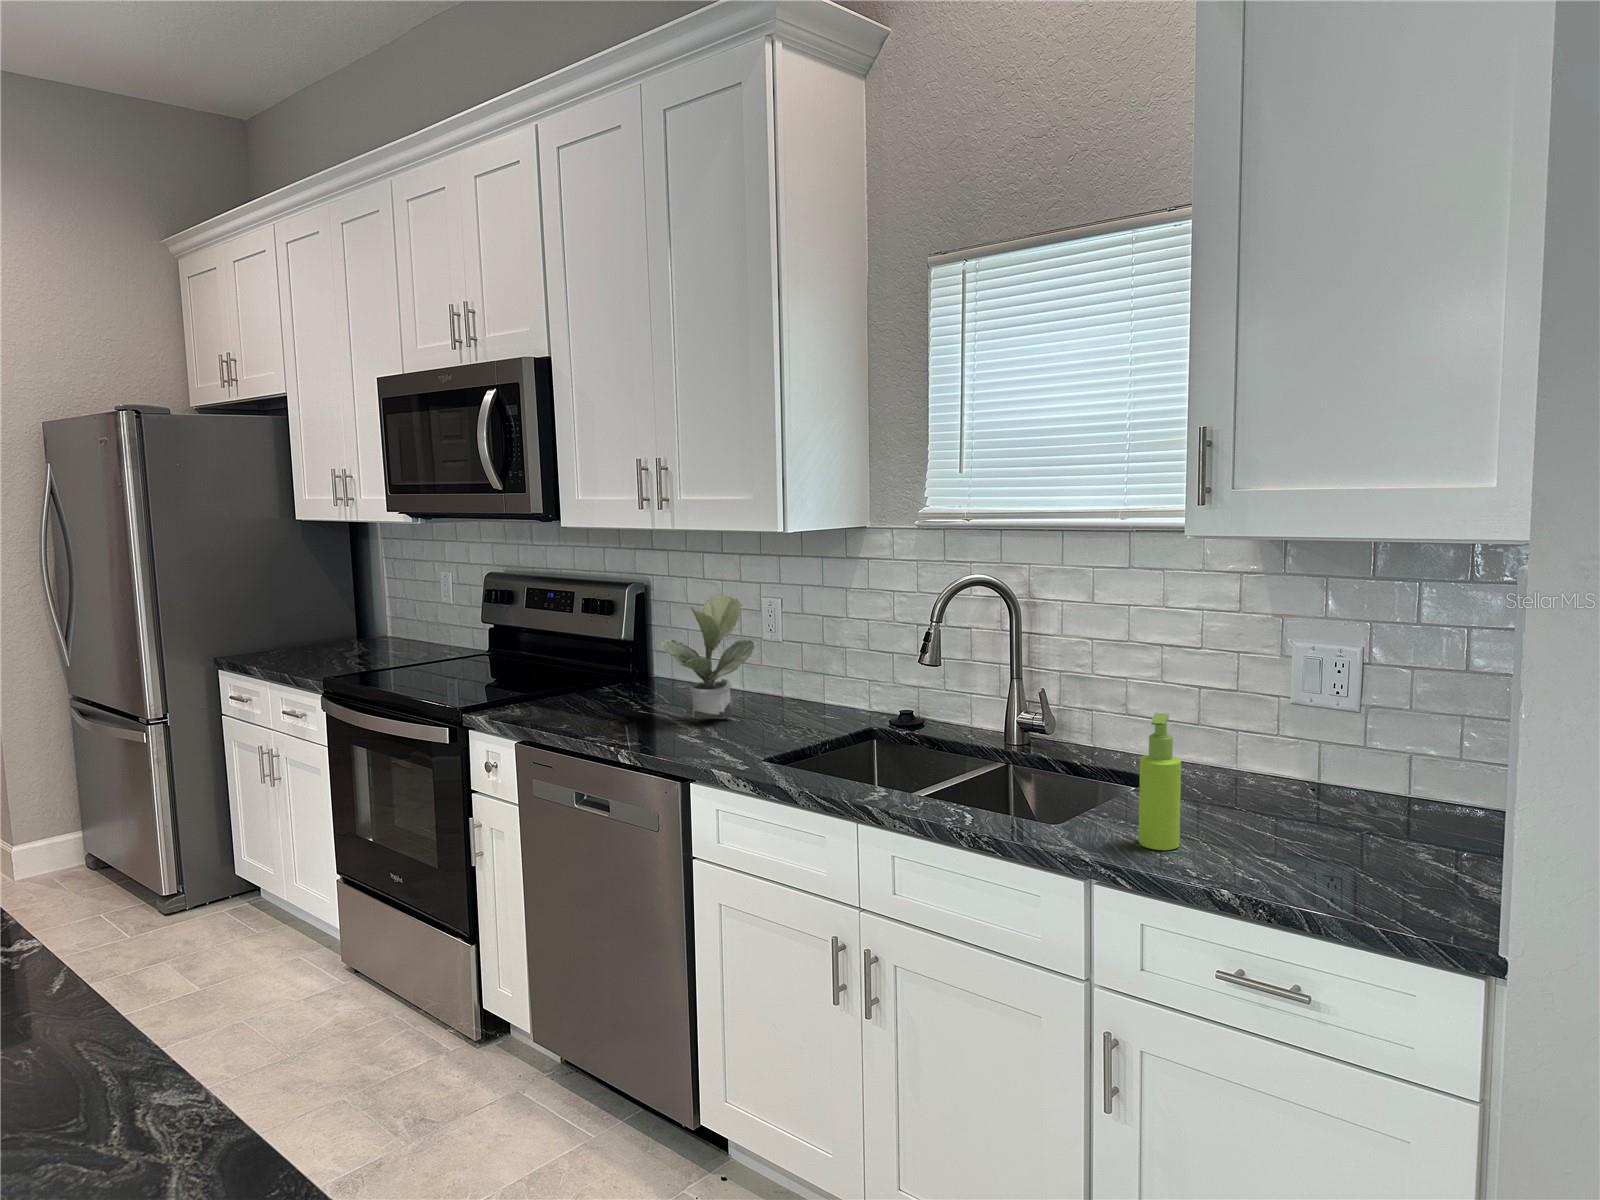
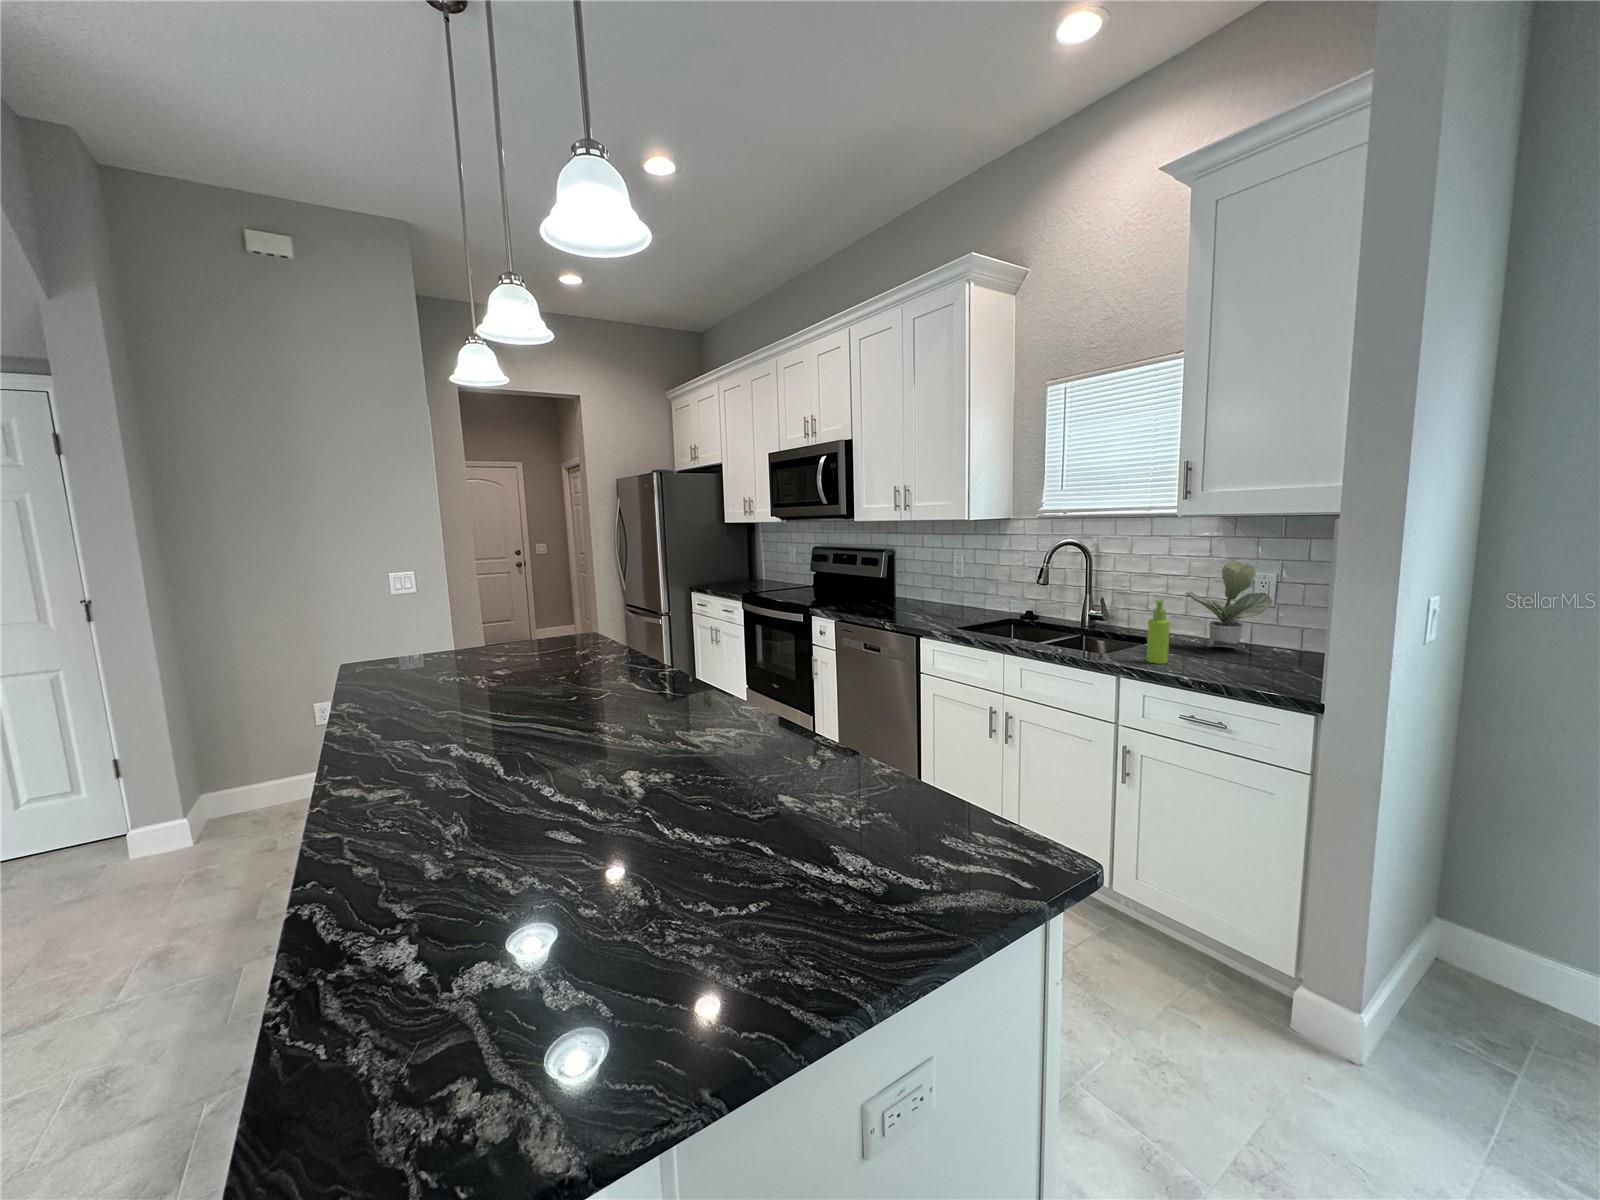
potted plant: present [660,594,754,719] -> present [1185,561,1273,647]

